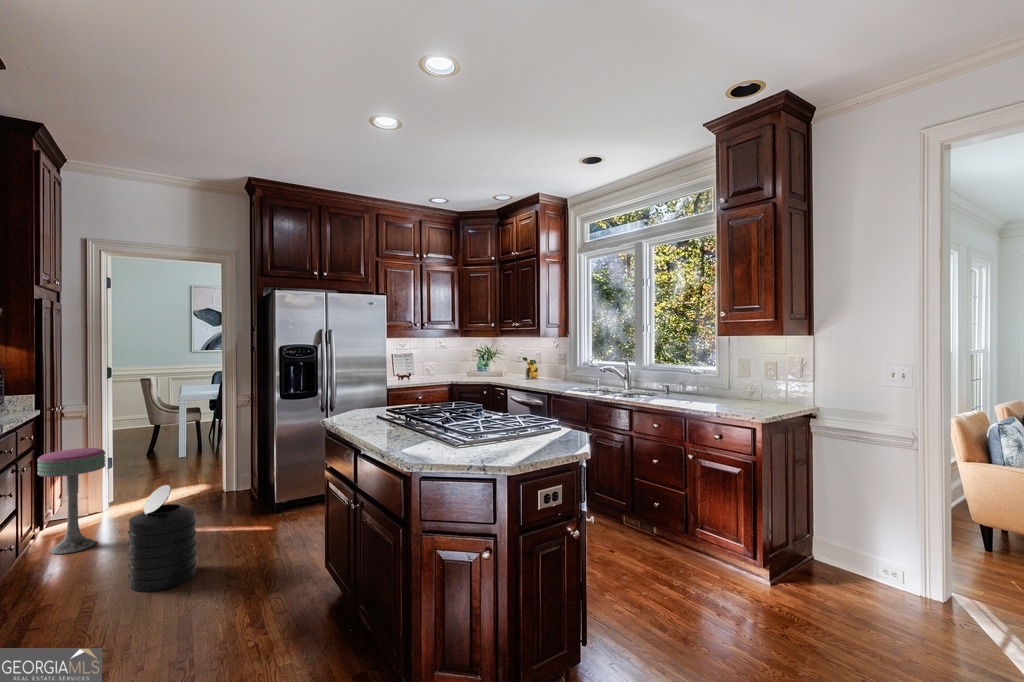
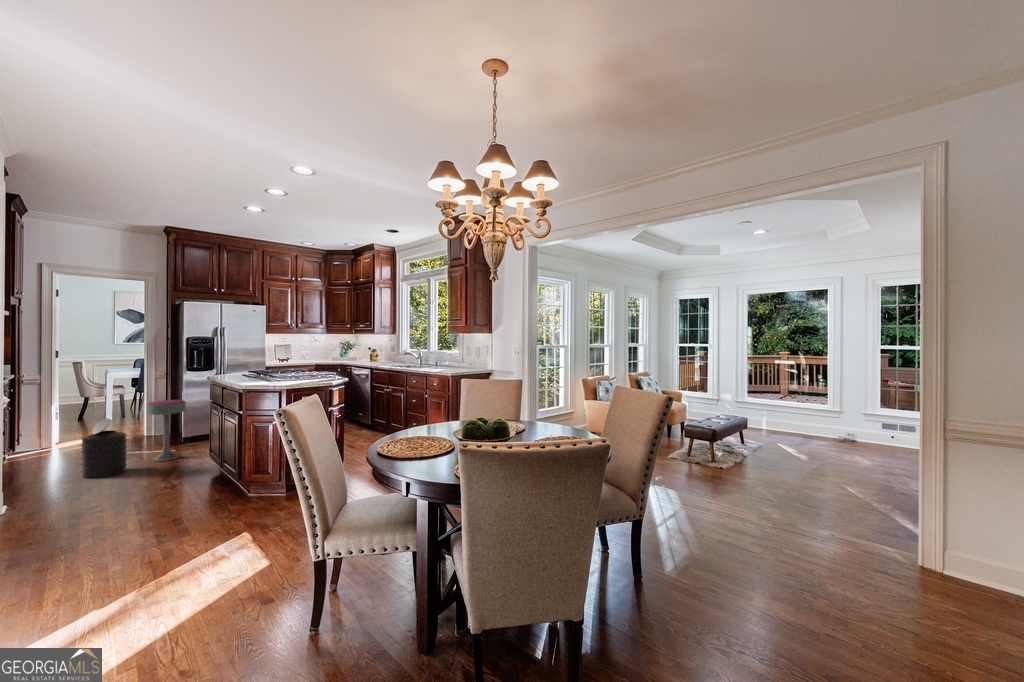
bar stool: present [37,448,105,554] -> present [146,400,186,461]

